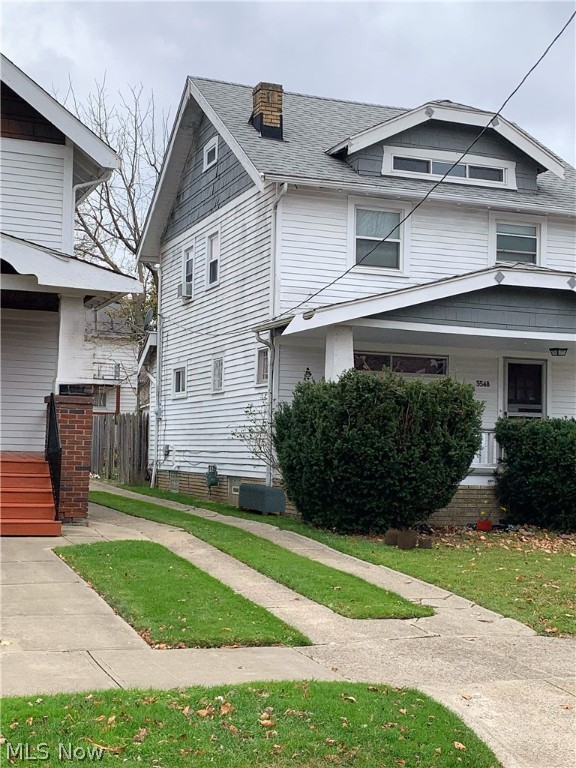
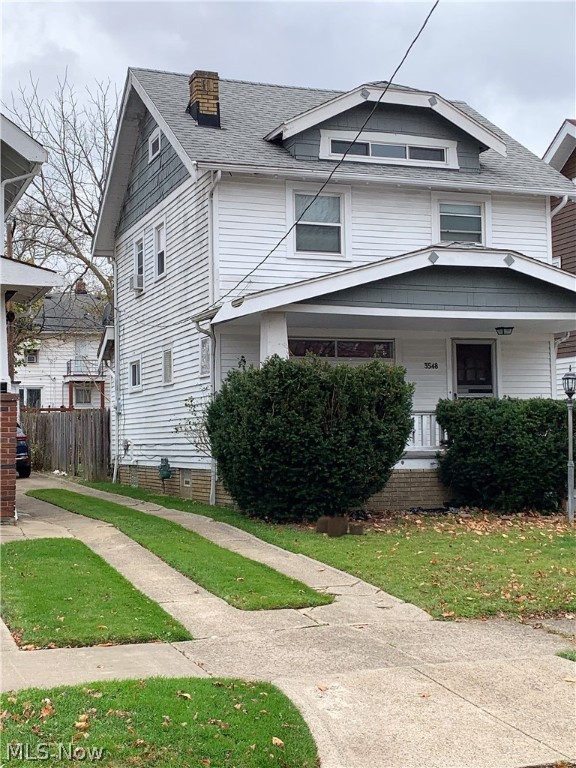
bench: present [238,484,286,516] -> none [184,476,230,507]
decorative plant: present [469,498,506,530] -> none [407,477,449,513]

